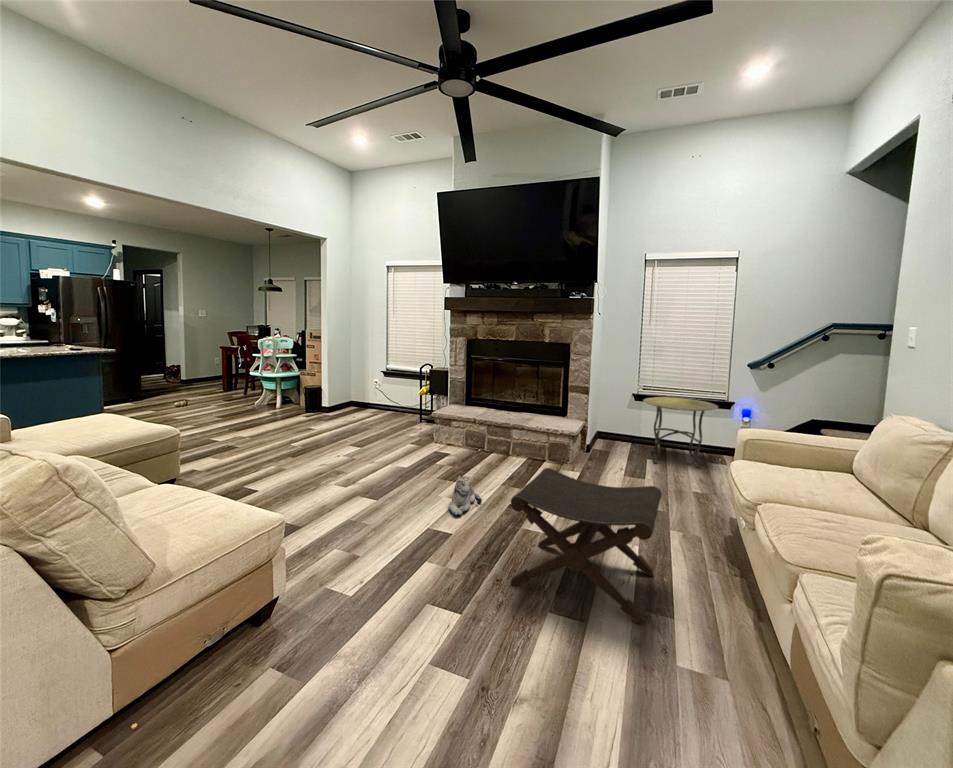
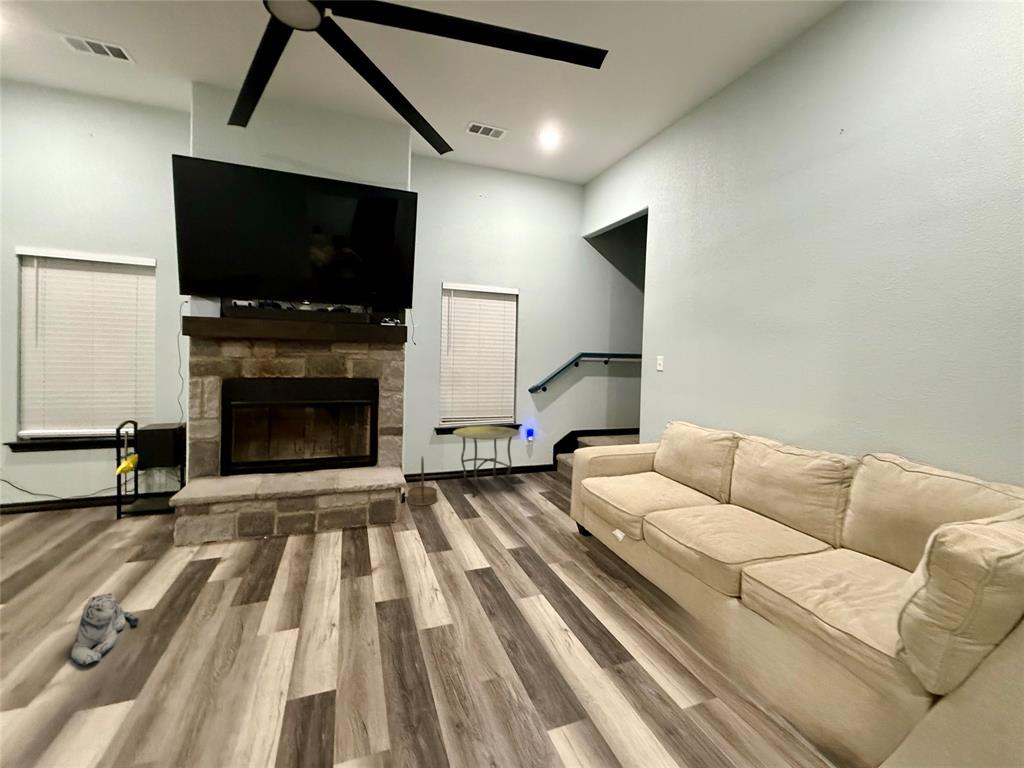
basket: none [590,416,618,460] -> present [408,457,437,506]
footstool: present [511,468,662,624] -> none [457,531,637,720]
plush toy: present [449,476,482,515] -> present [71,594,139,666]

